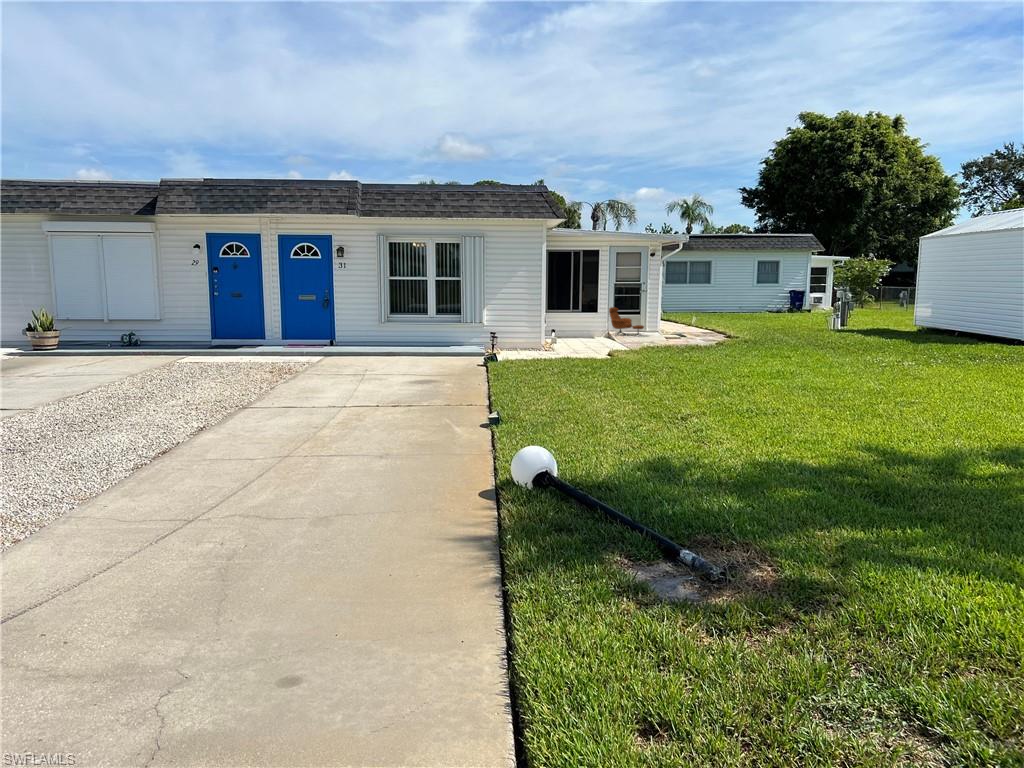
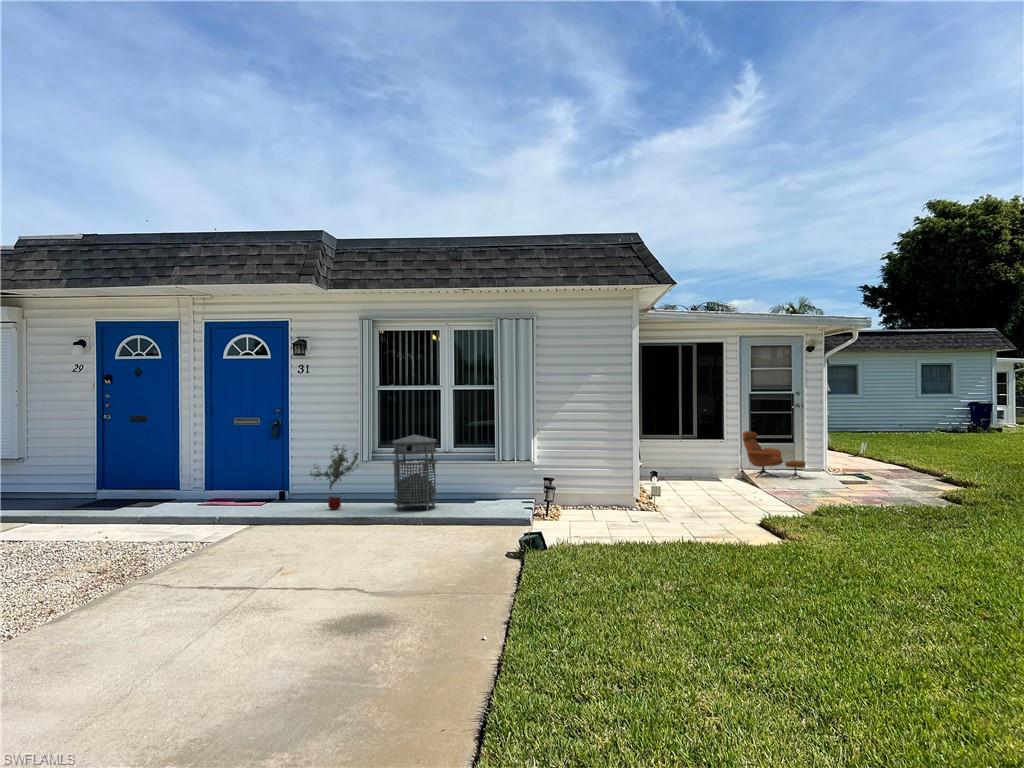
trash can: none [401,306,428,350] -> present [393,435,438,511]
potted tree: none [350,311,382,350] -> present [310,445,358,510]

